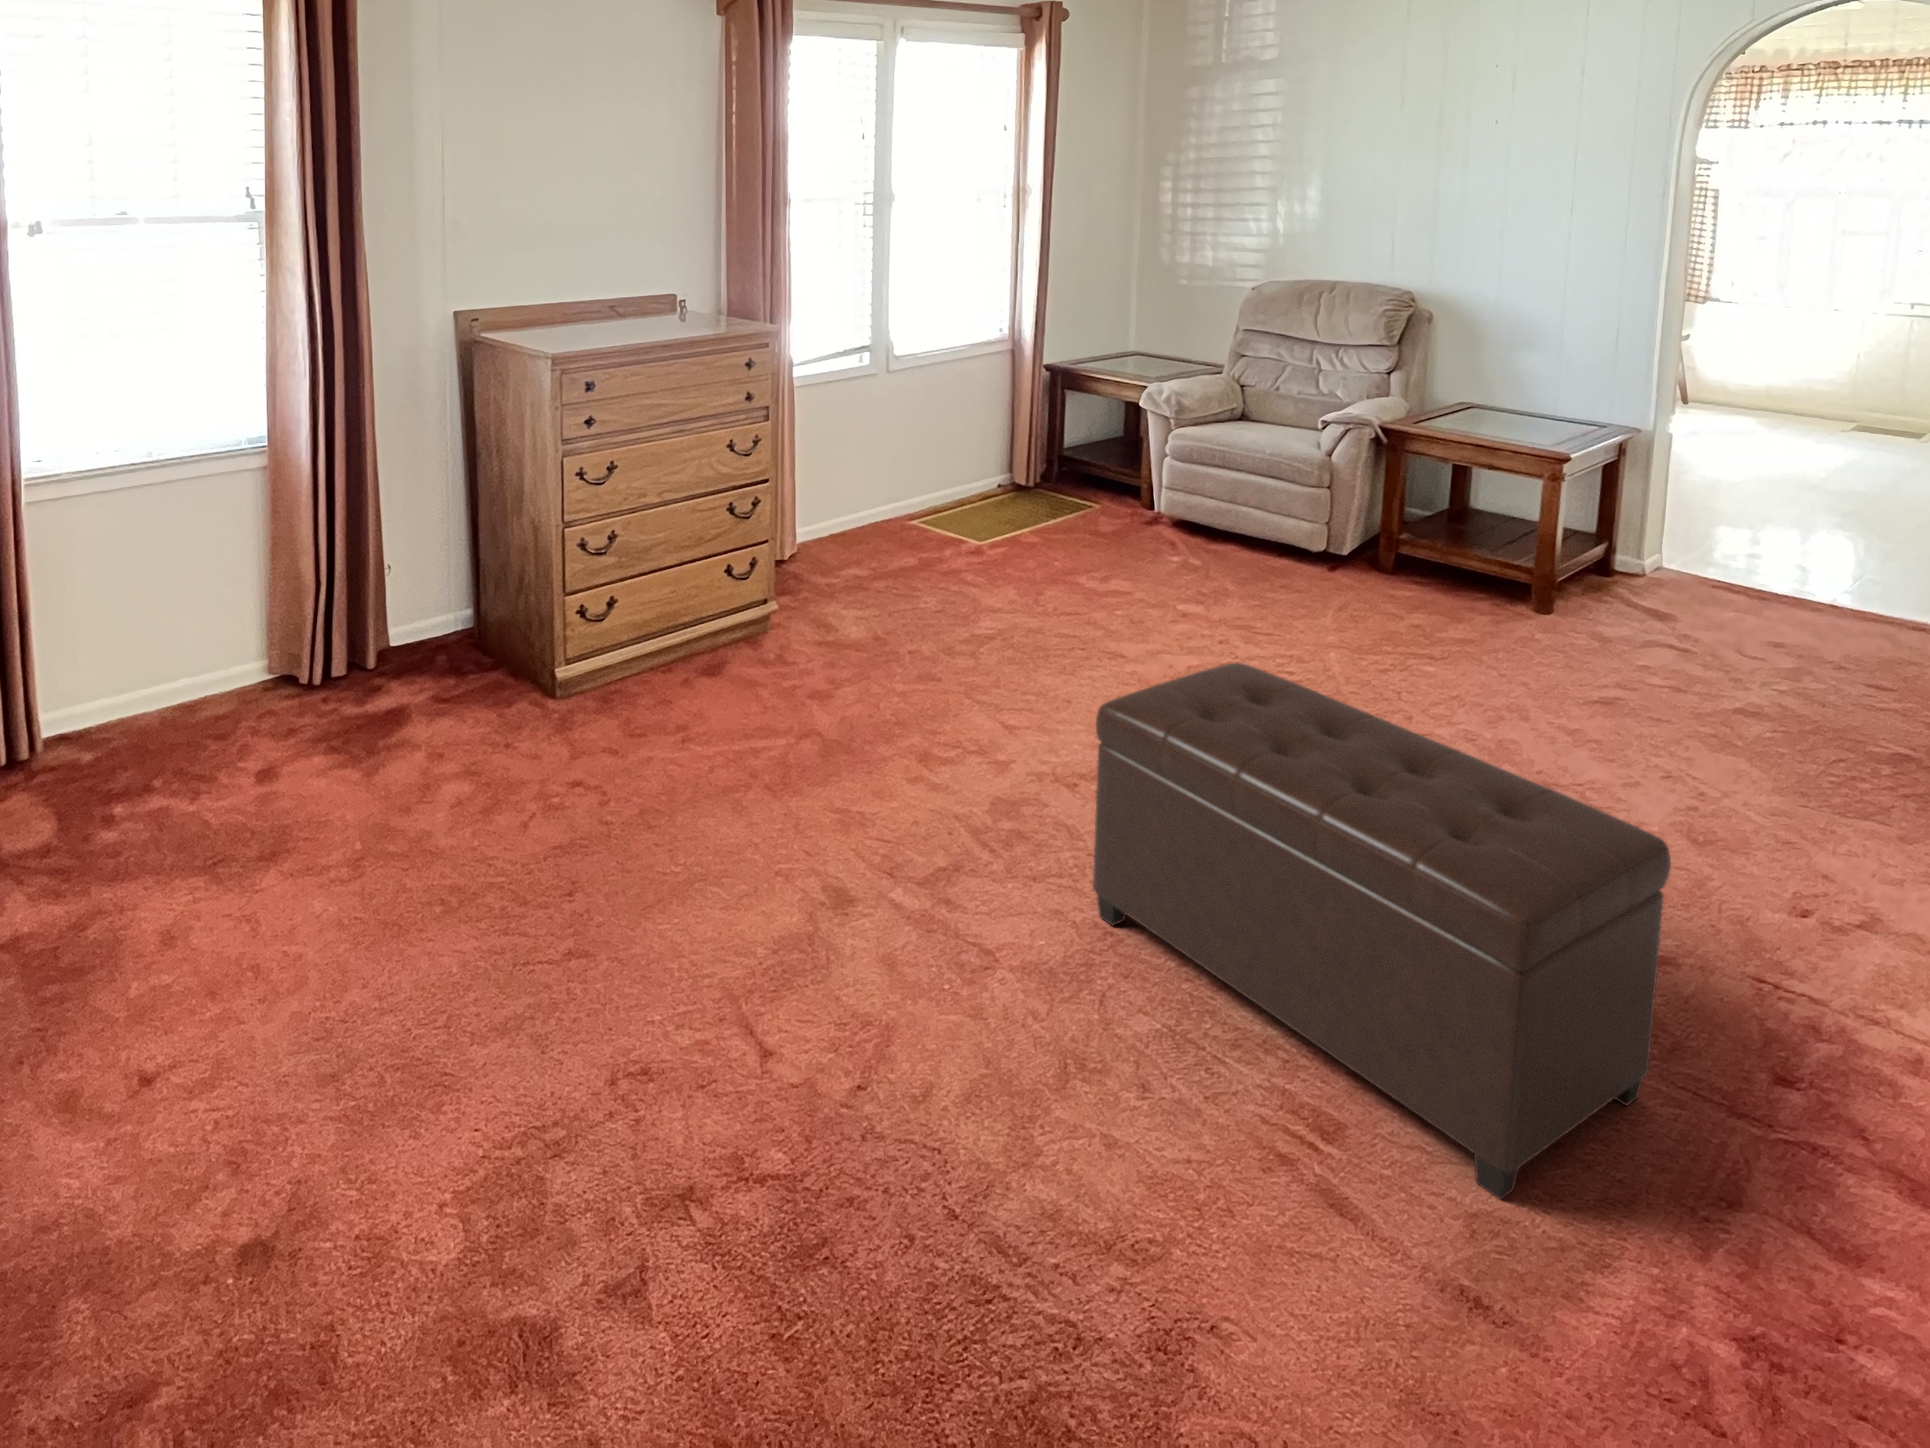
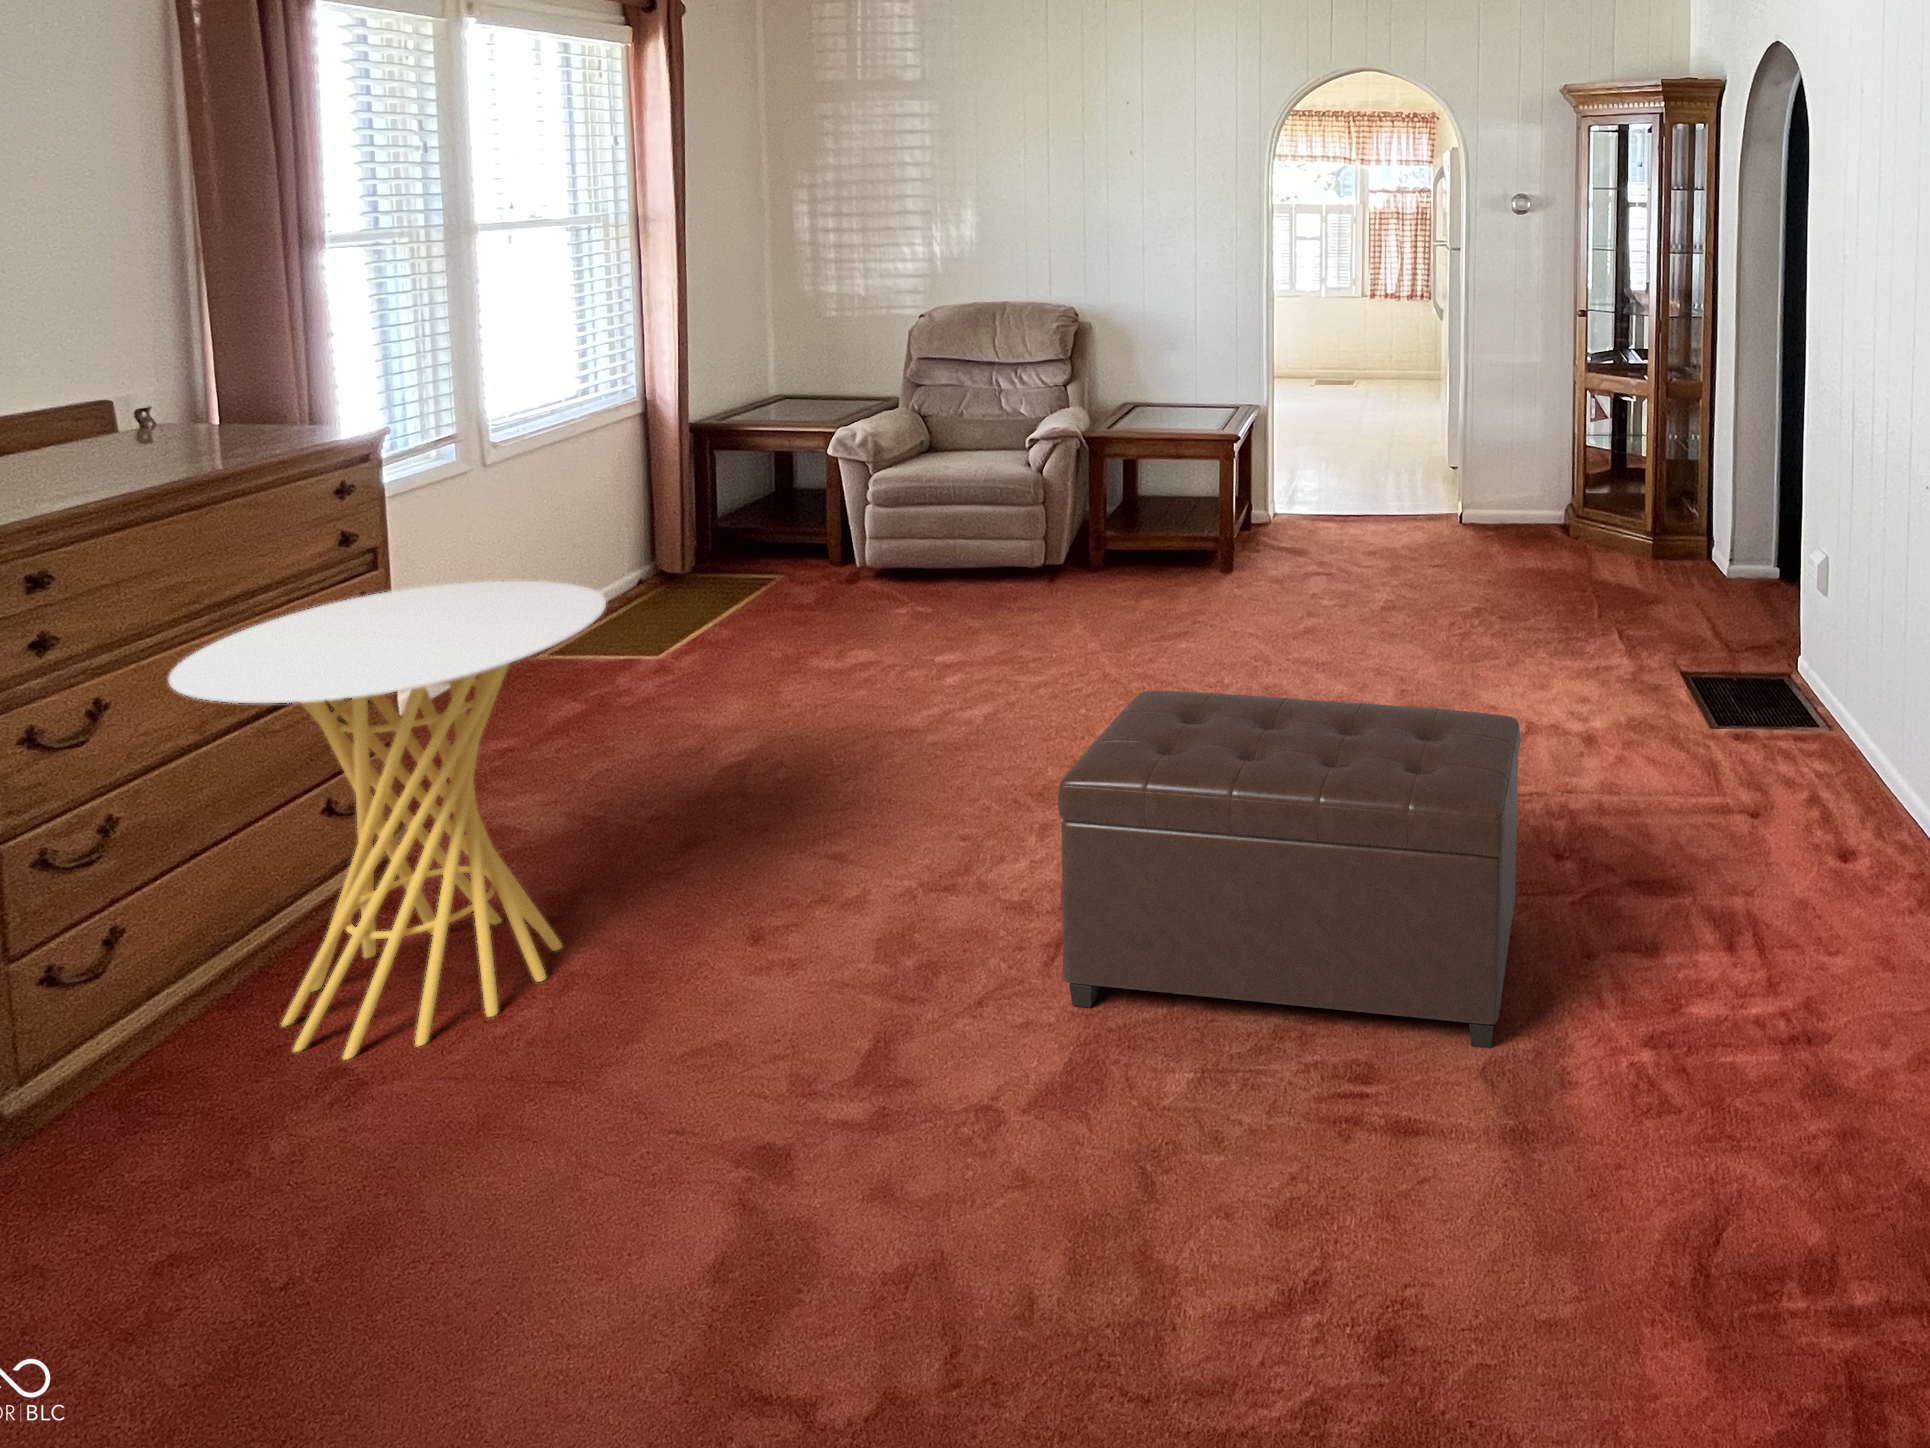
side table: none [629,434,856,733] -> present [169,581,606,1060]

